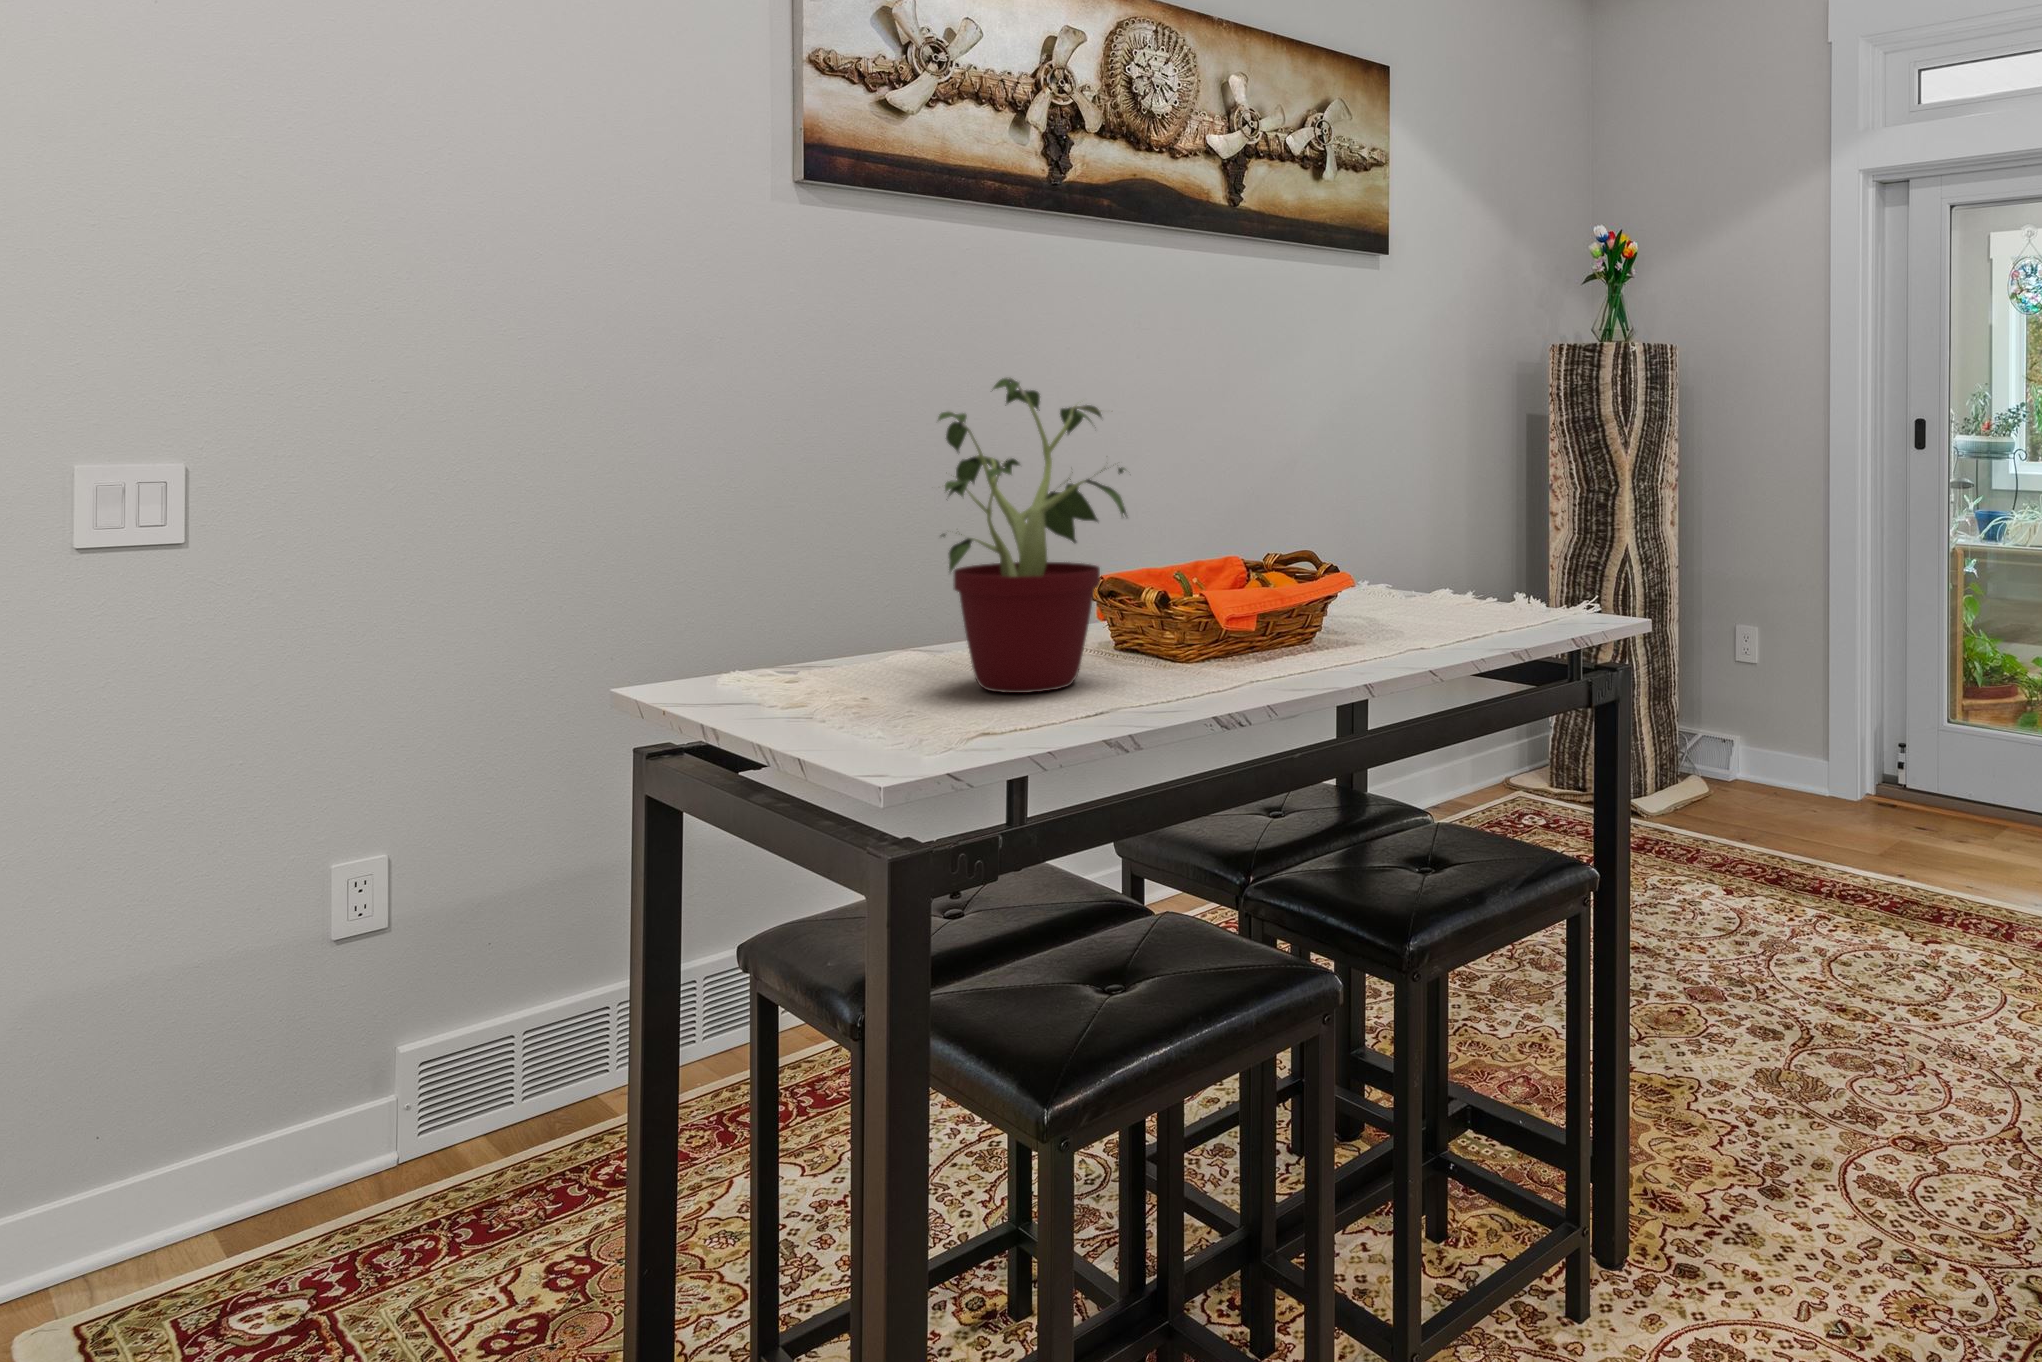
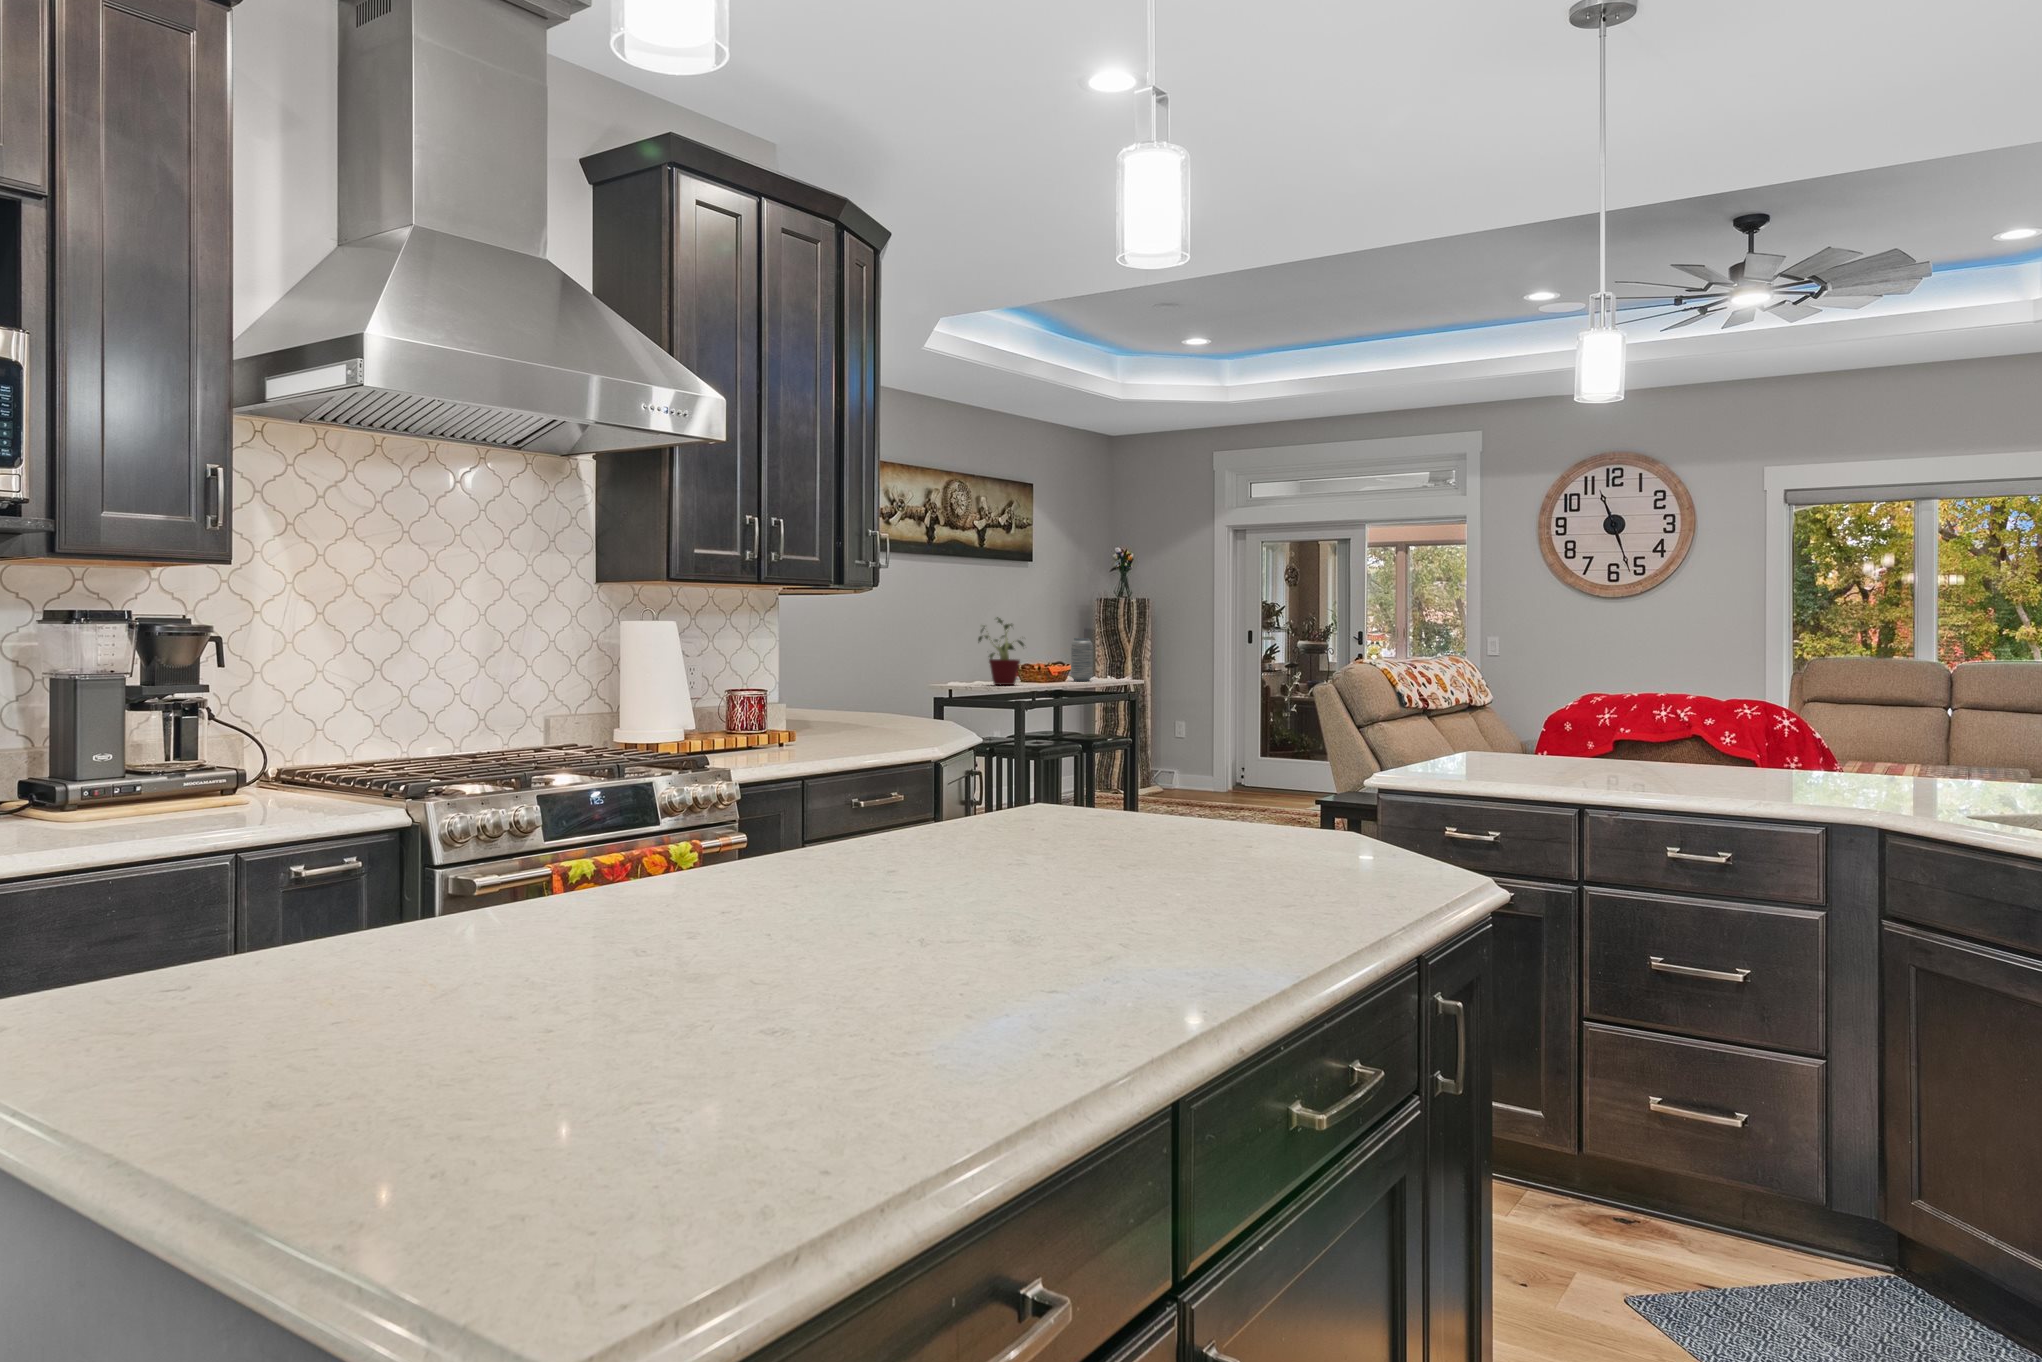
vase: none [1376,460,1461,632] -> present [1071,638,1093,681]

